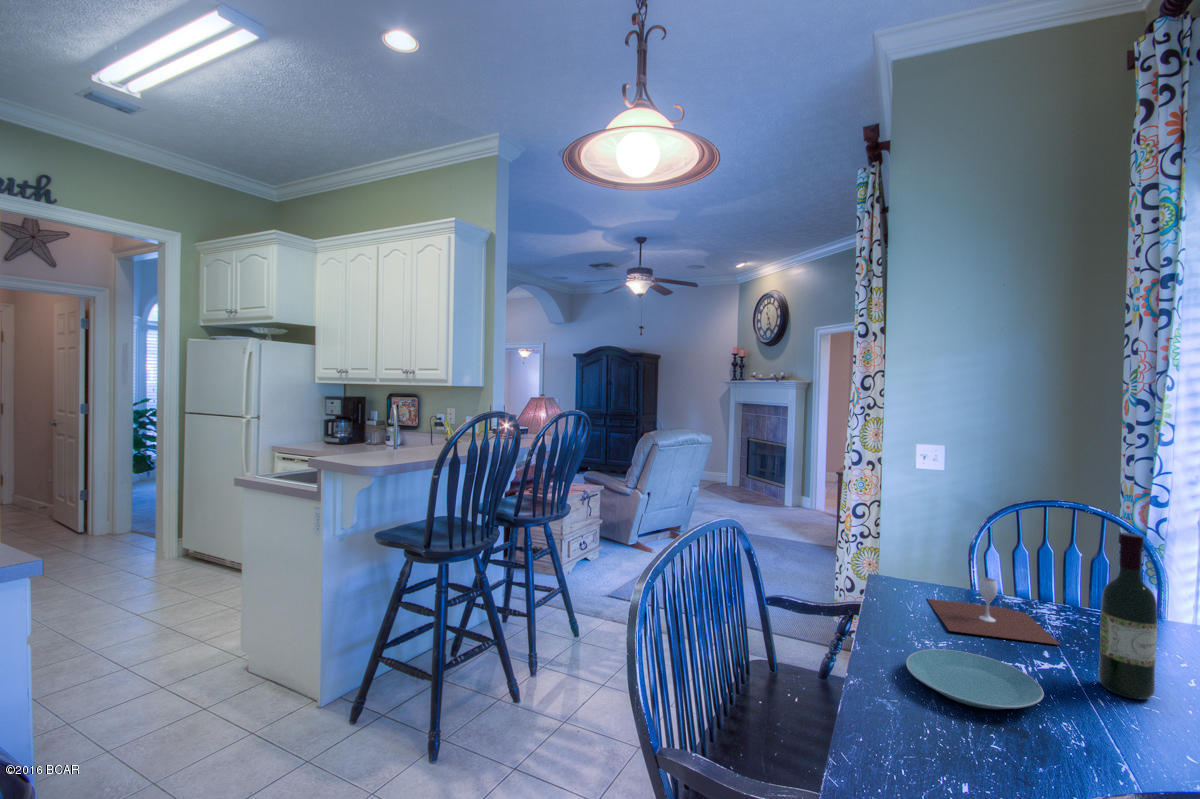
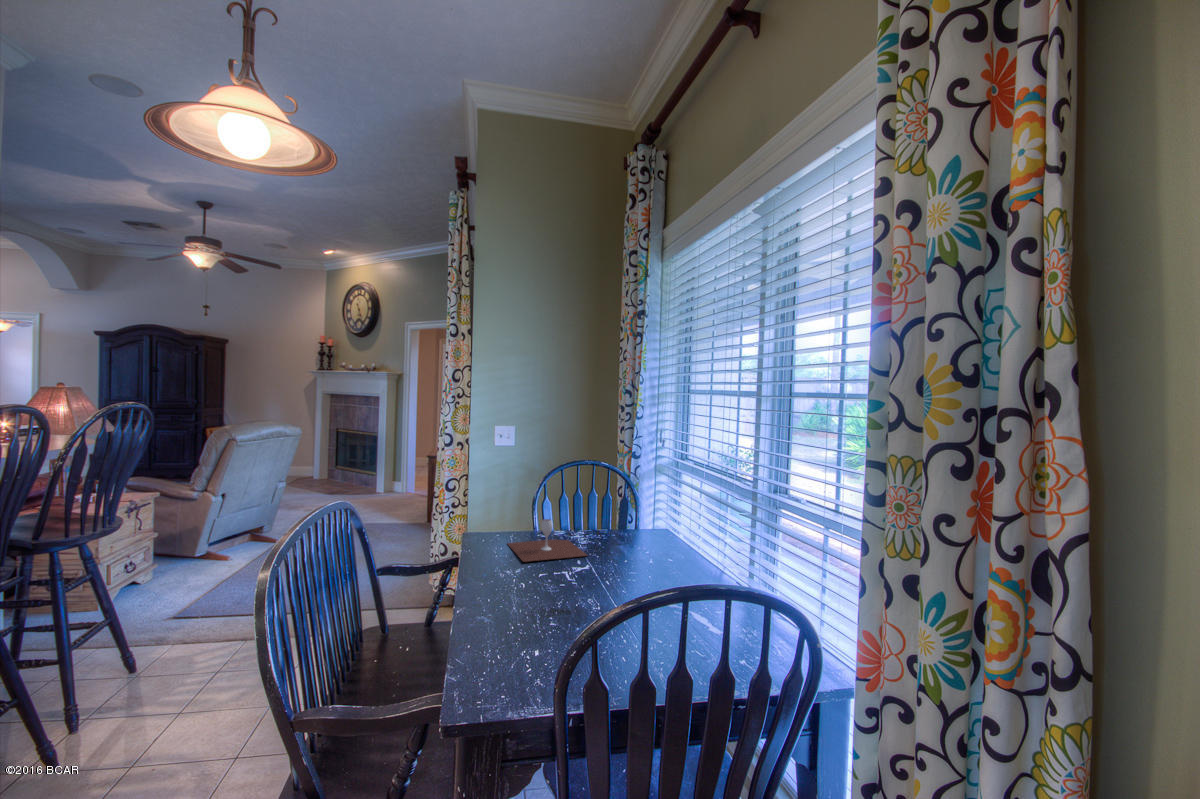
wine bottle: present [1098,533,1157,700] -> none [608,474,636,578]
plate: present [906,649,1044,709] -> none [497,573,581,607]

